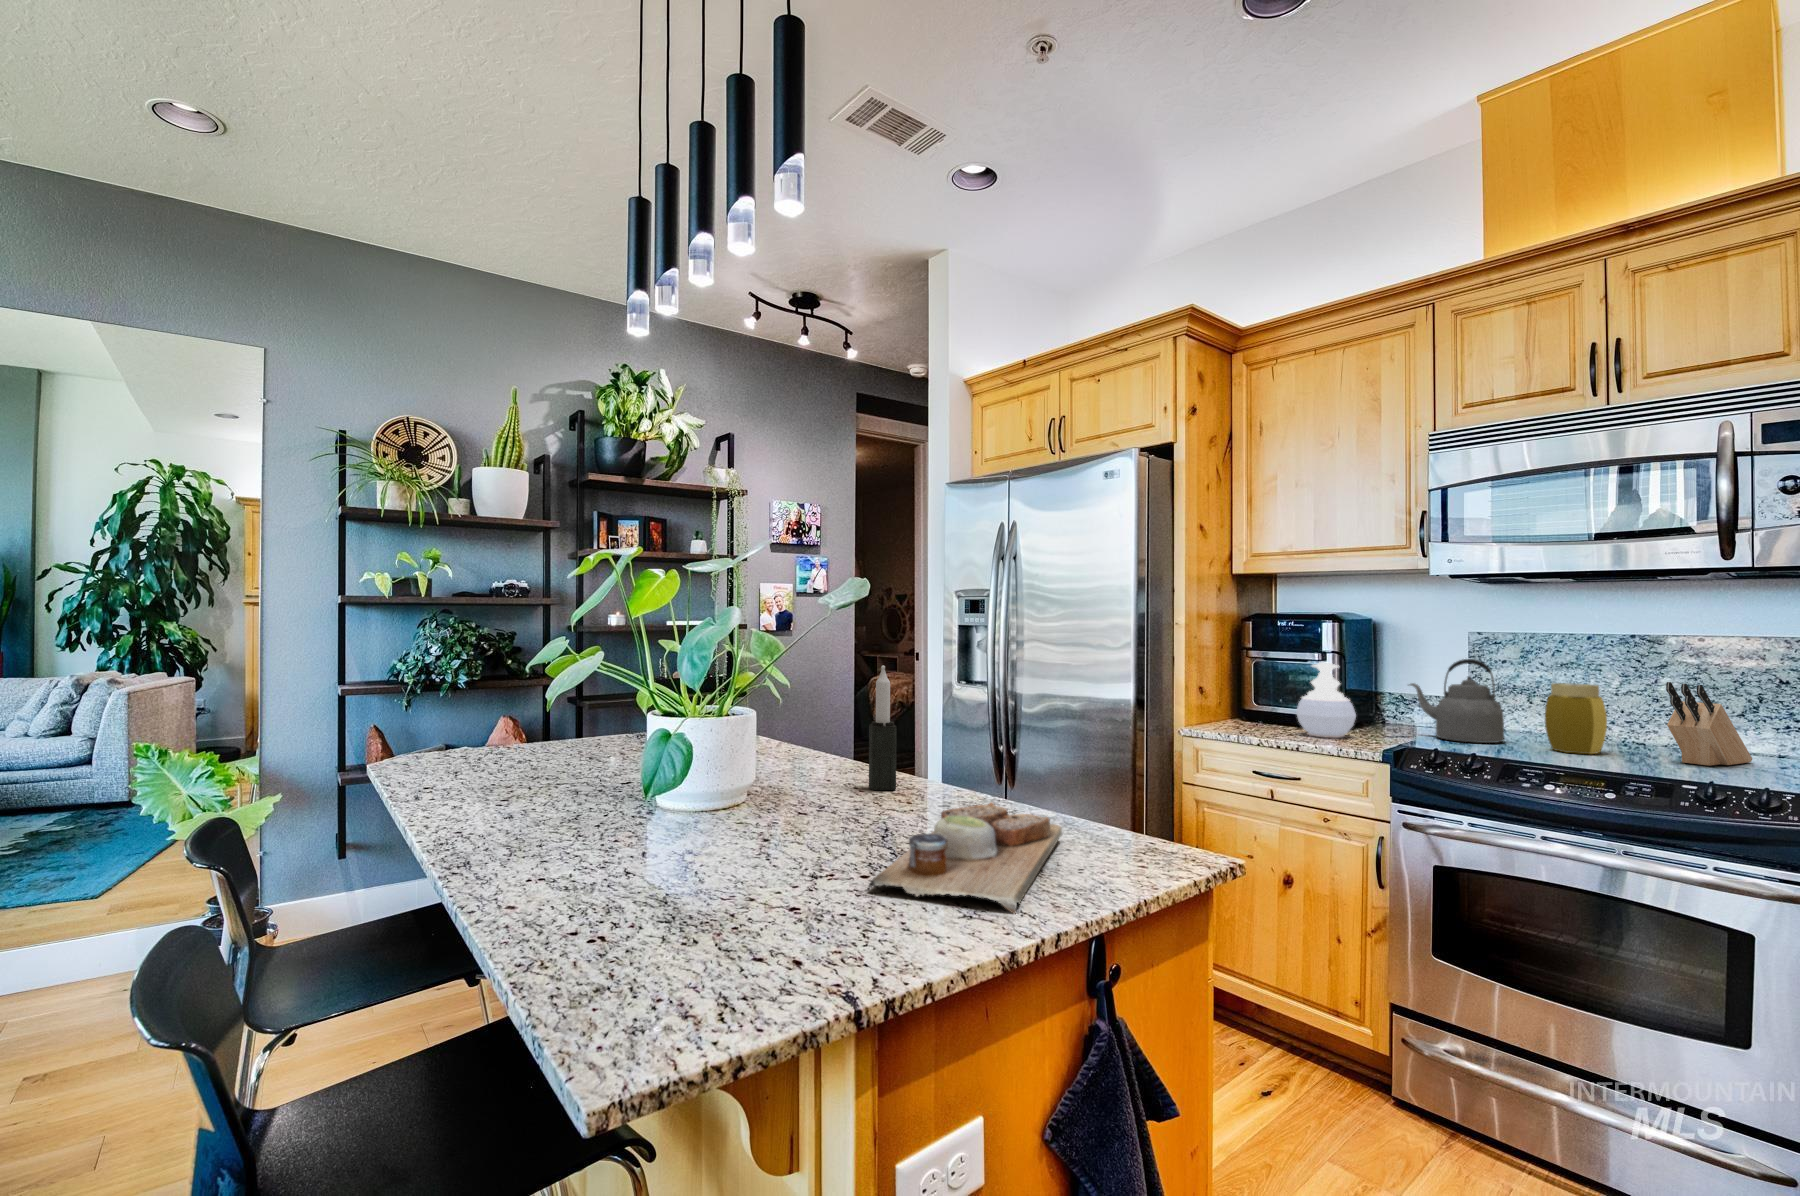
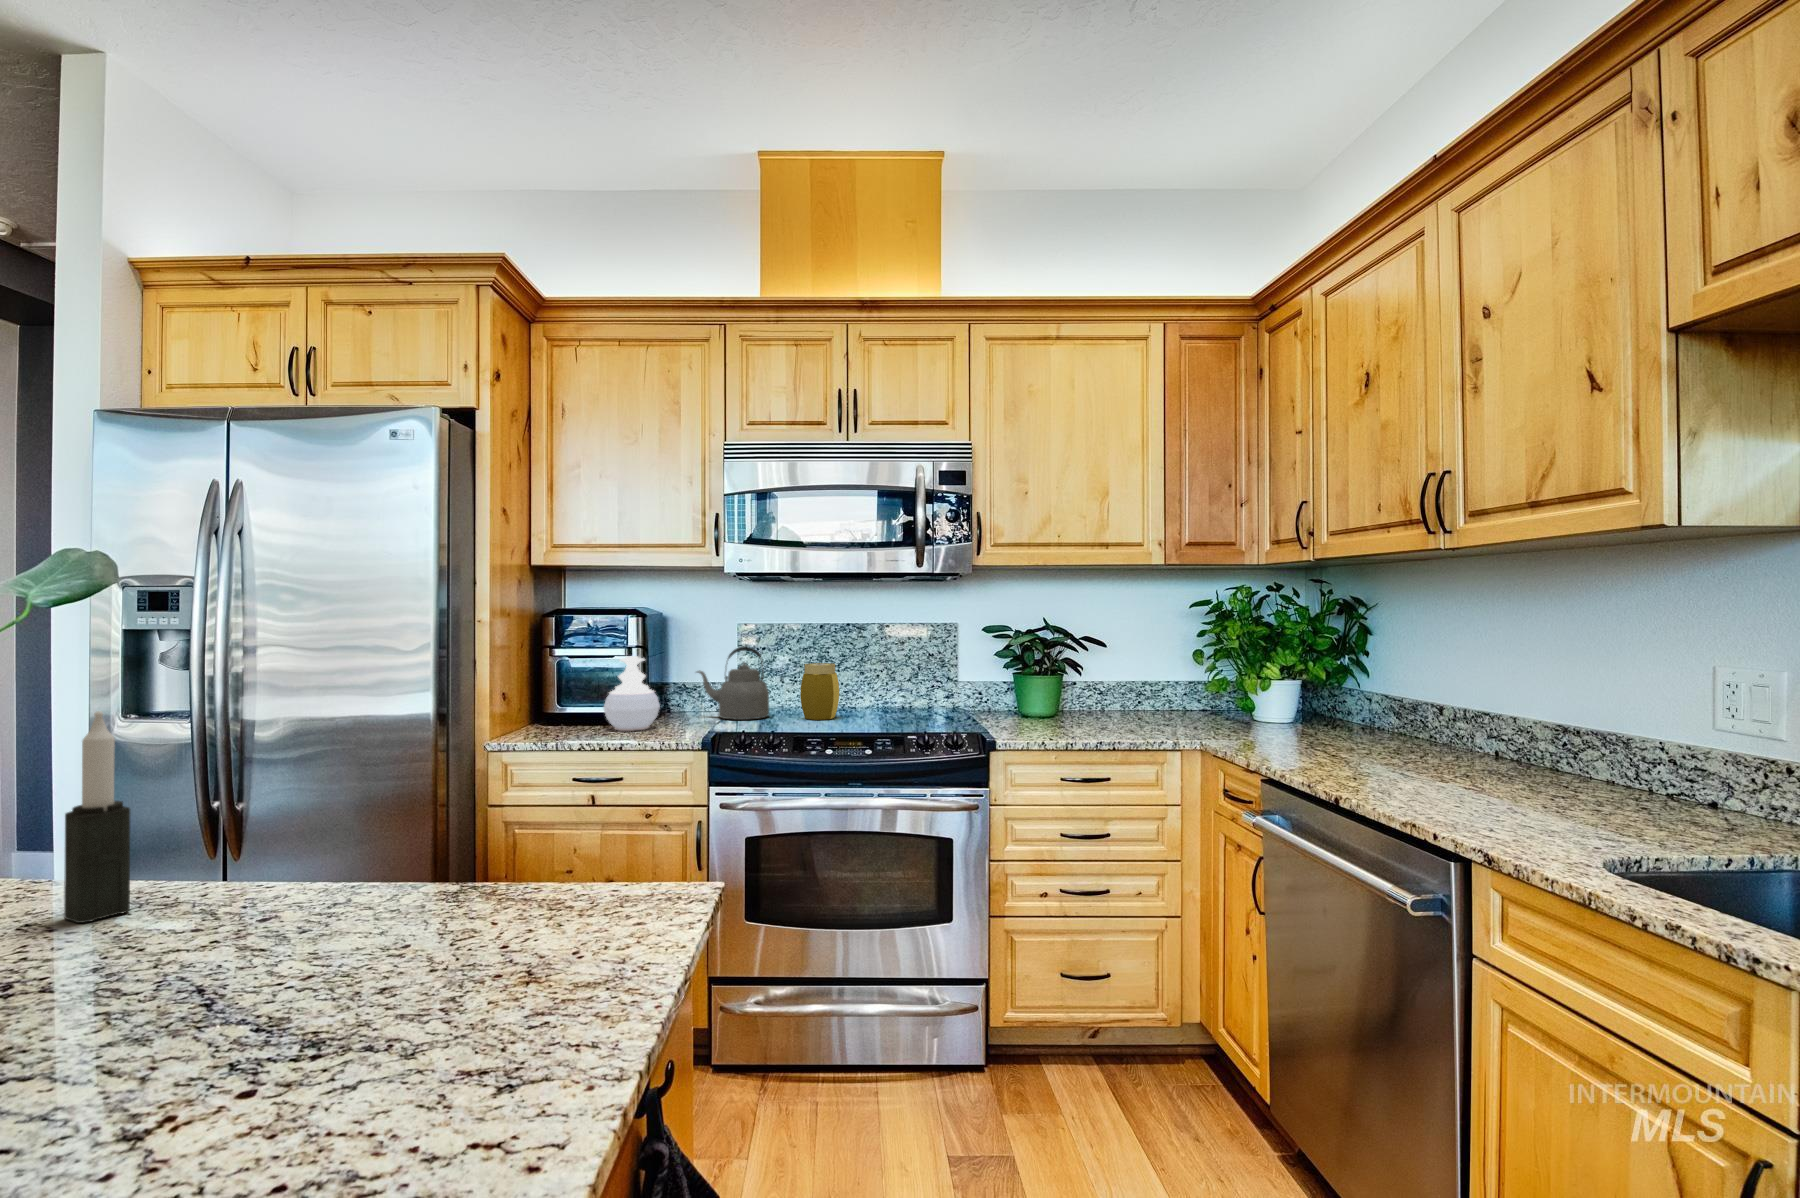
knife block: present [1666,682,1752,766] -> none [877,659,915,719]
cutting board: present [868,803,1062,914] -> none [288,895,558,1114]

